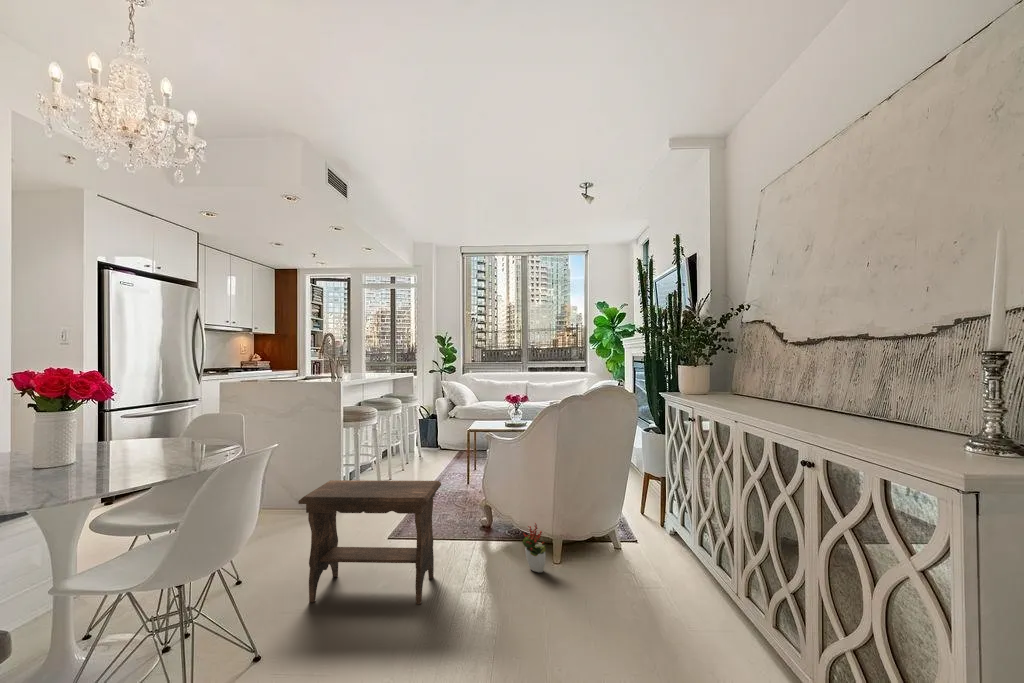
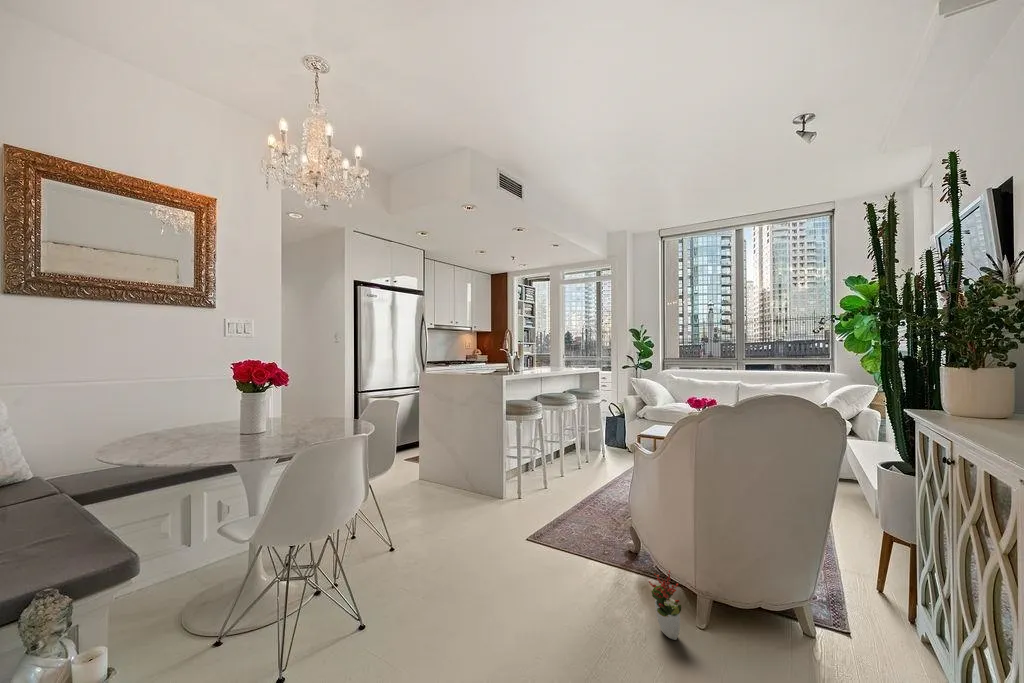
footstool: present [298,480,441,604] -> none [403,475,551,638]

